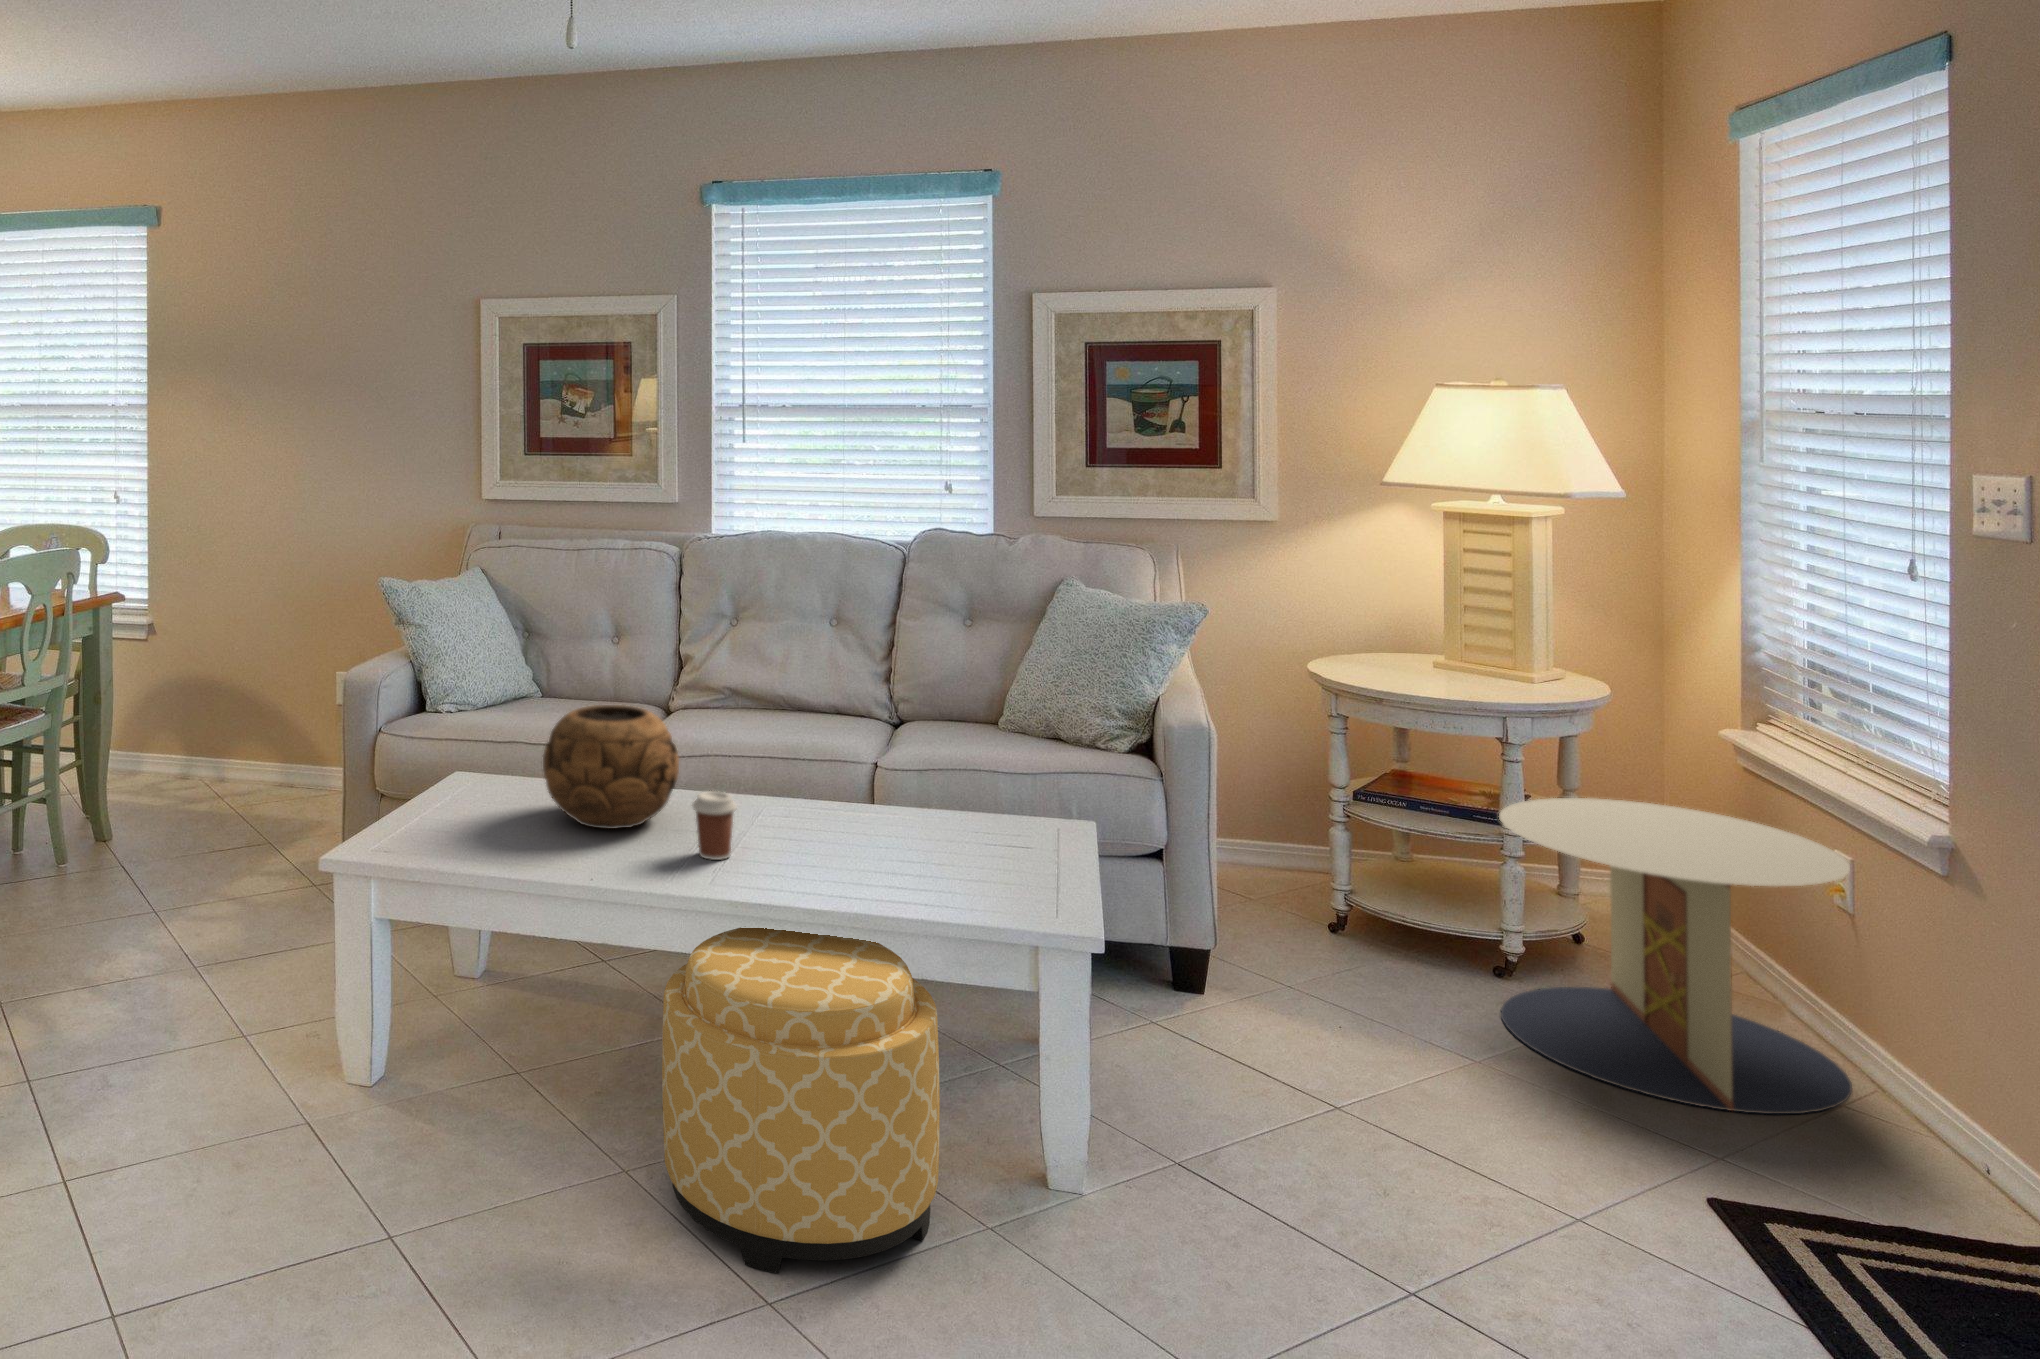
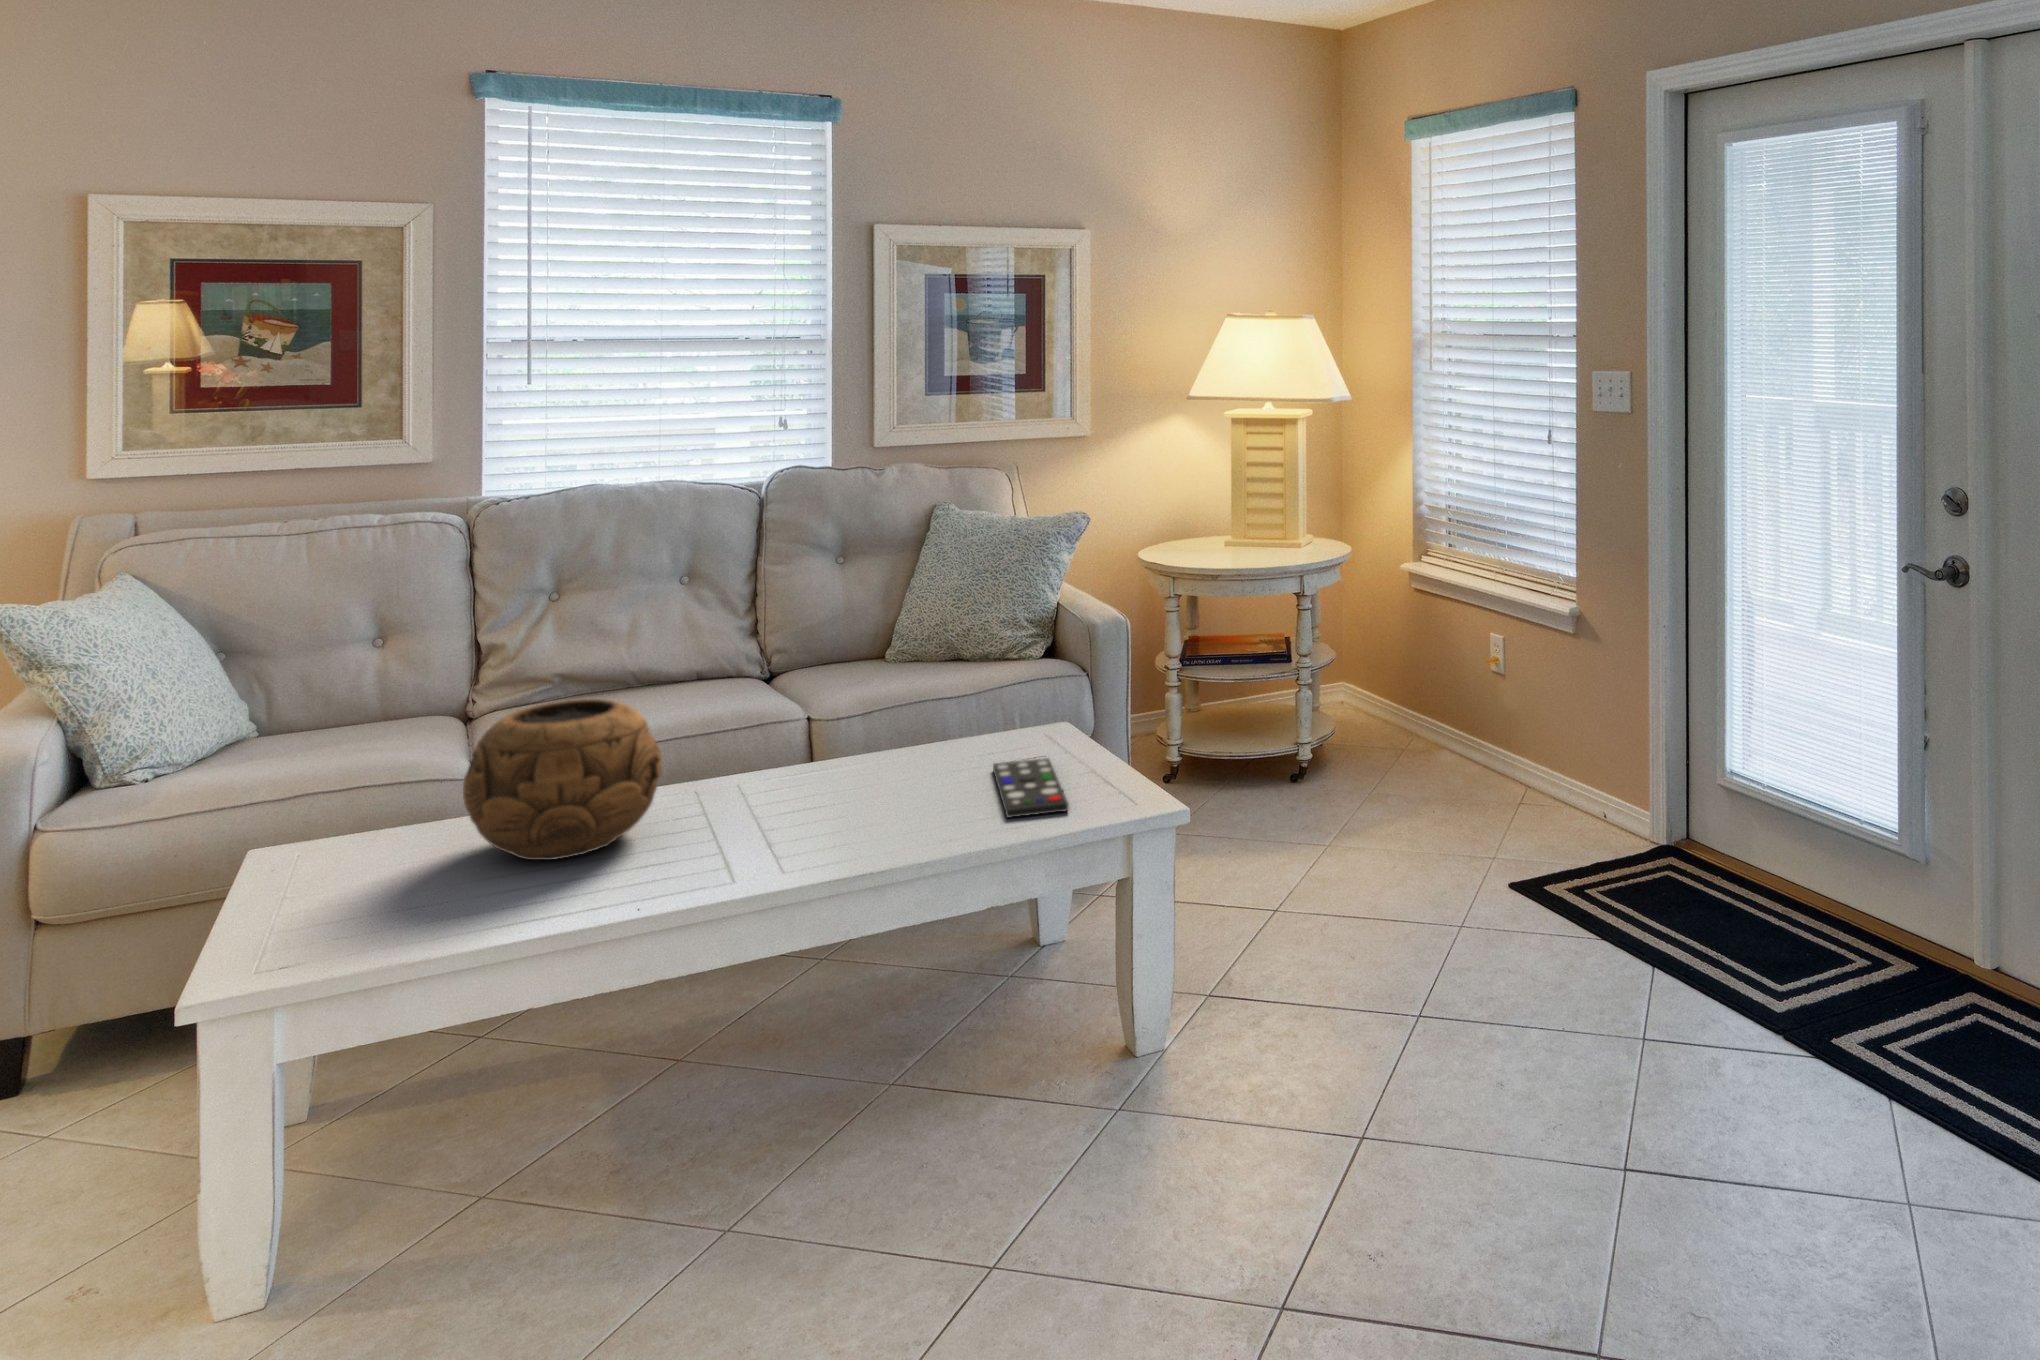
coffee cup: present [692,791,737,860] -> none [719,771,776,852]
side table: present [1499,798,1852,1114] -> none [1311,625,1519,834]
remote control: none [925,842,1023,904] -> present [993,758,1069,817]
ottoman: present [662,928,940,1273] -> none [777,877,1089,1262]

